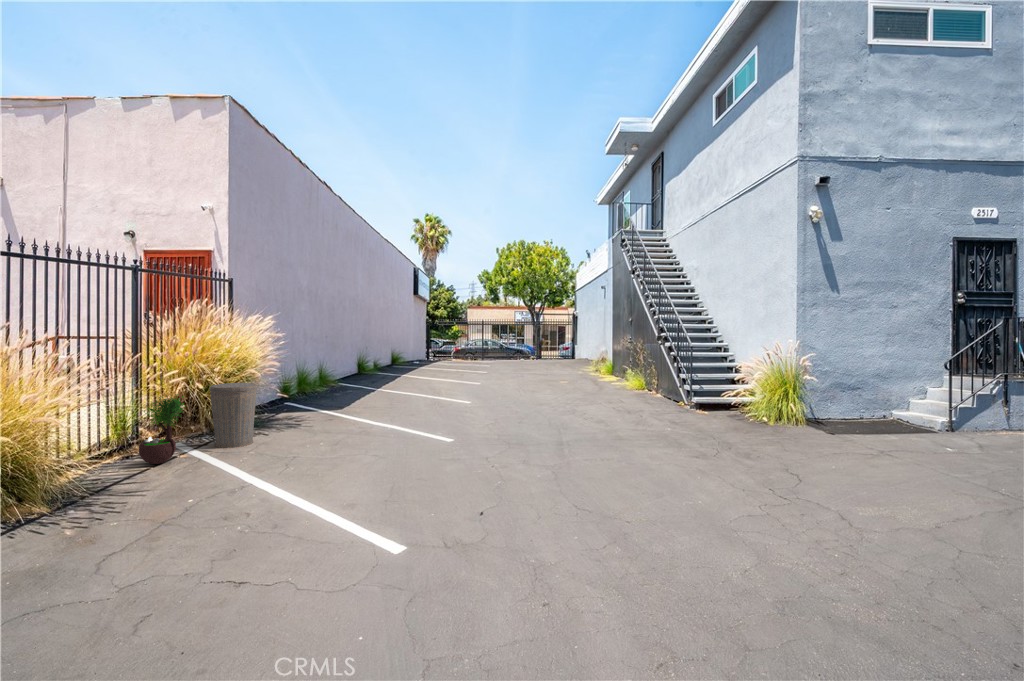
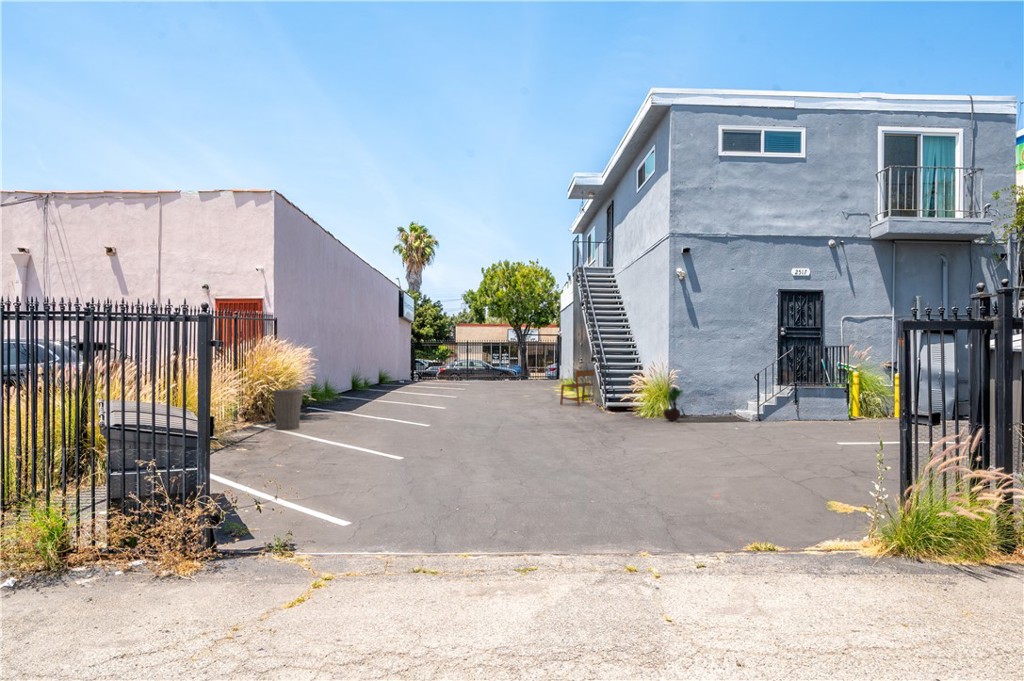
bench: none [617,351,665,399] -> present [560,370,594,406]
potted tree: present [139,394,184,464] -> present [664,387,683,421]

